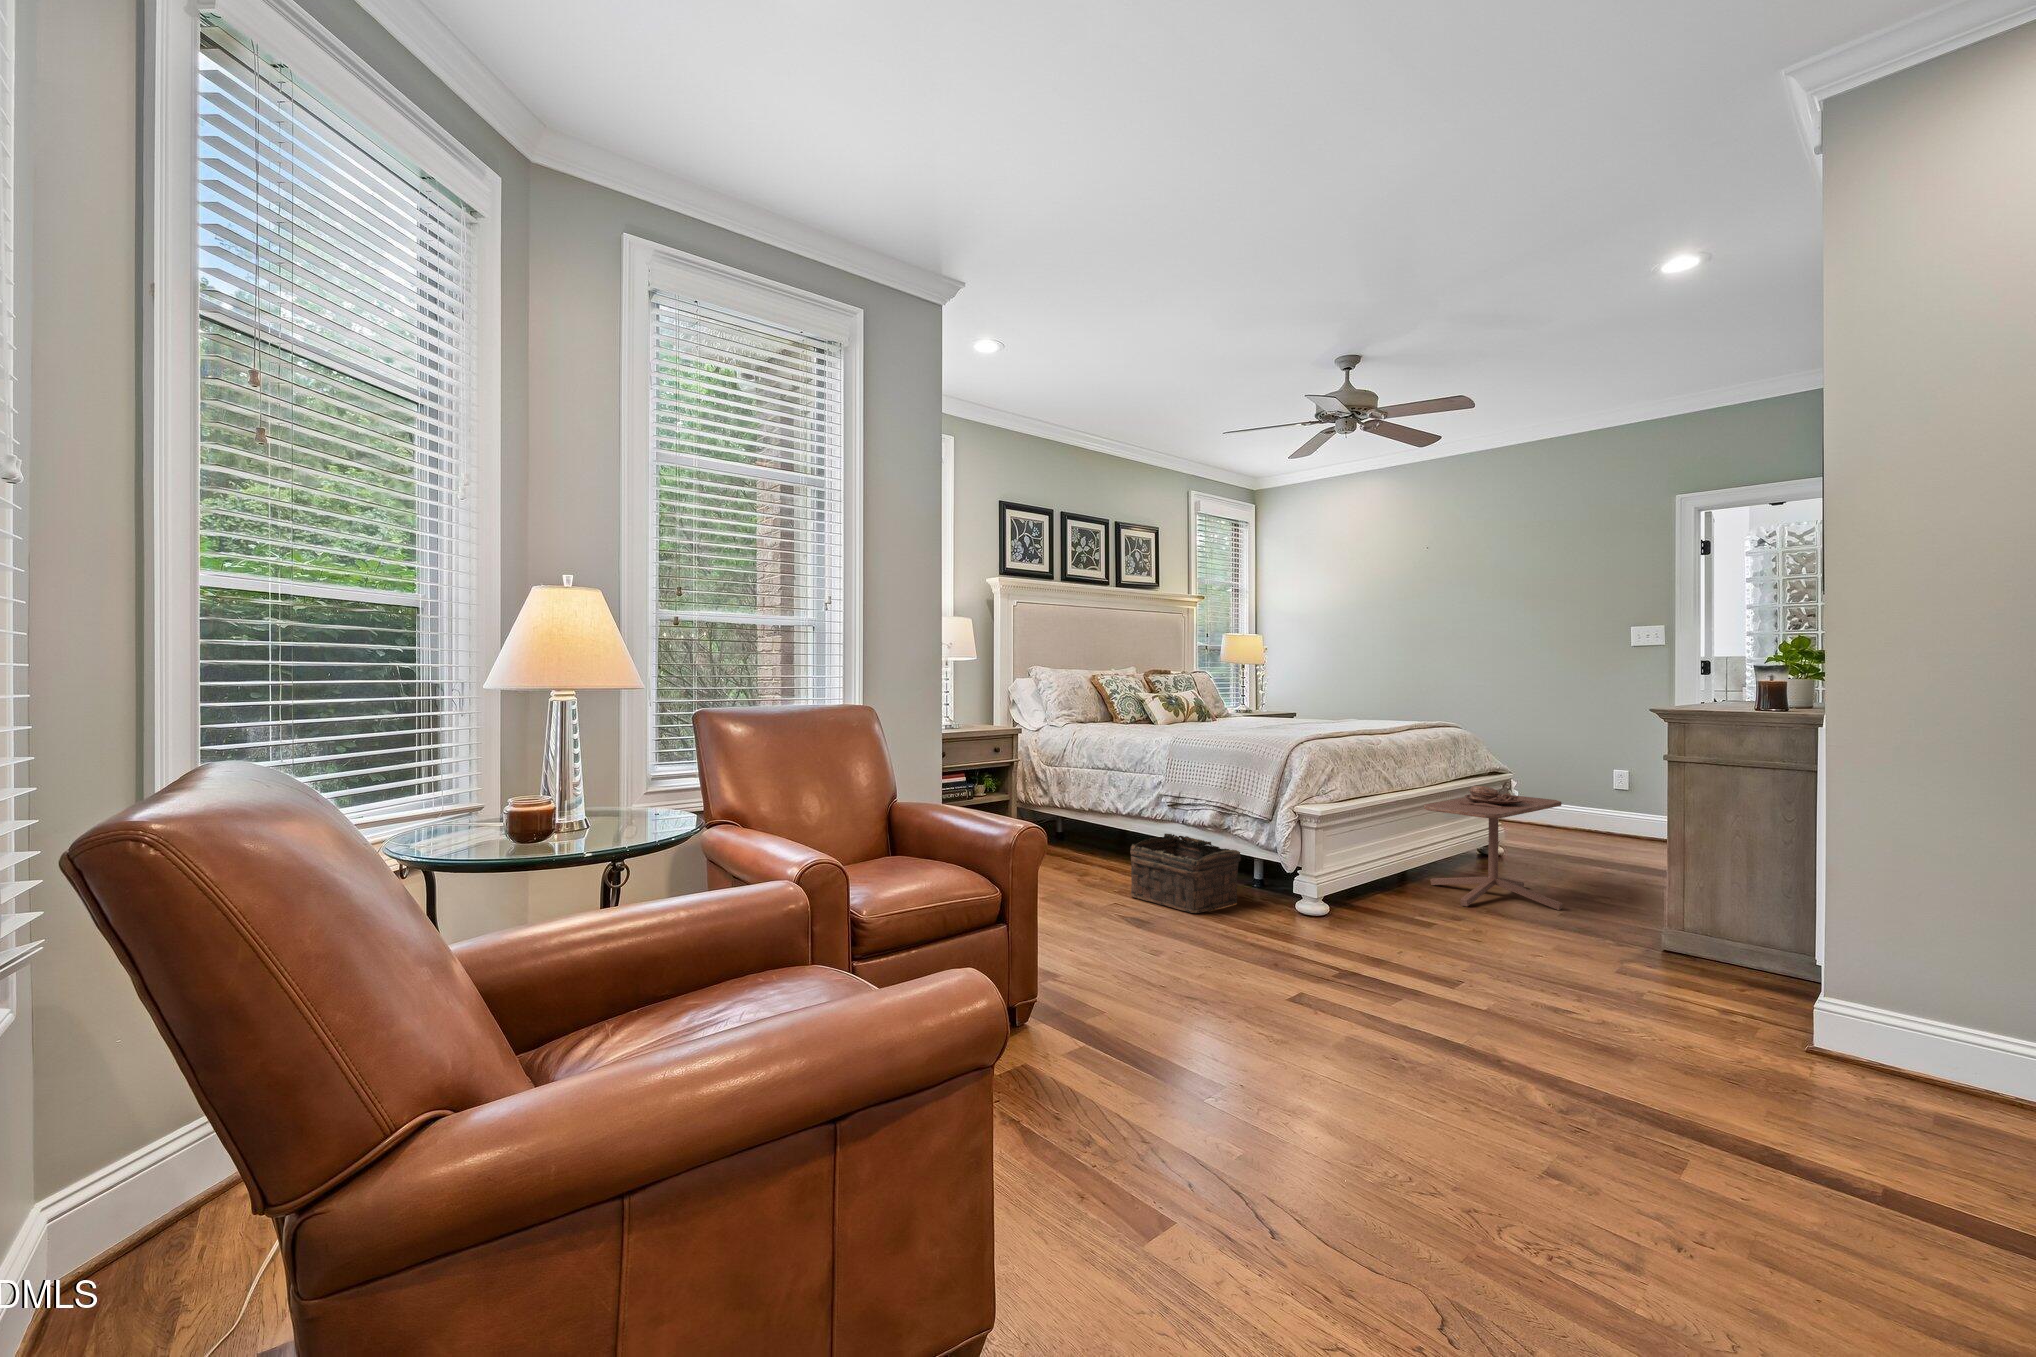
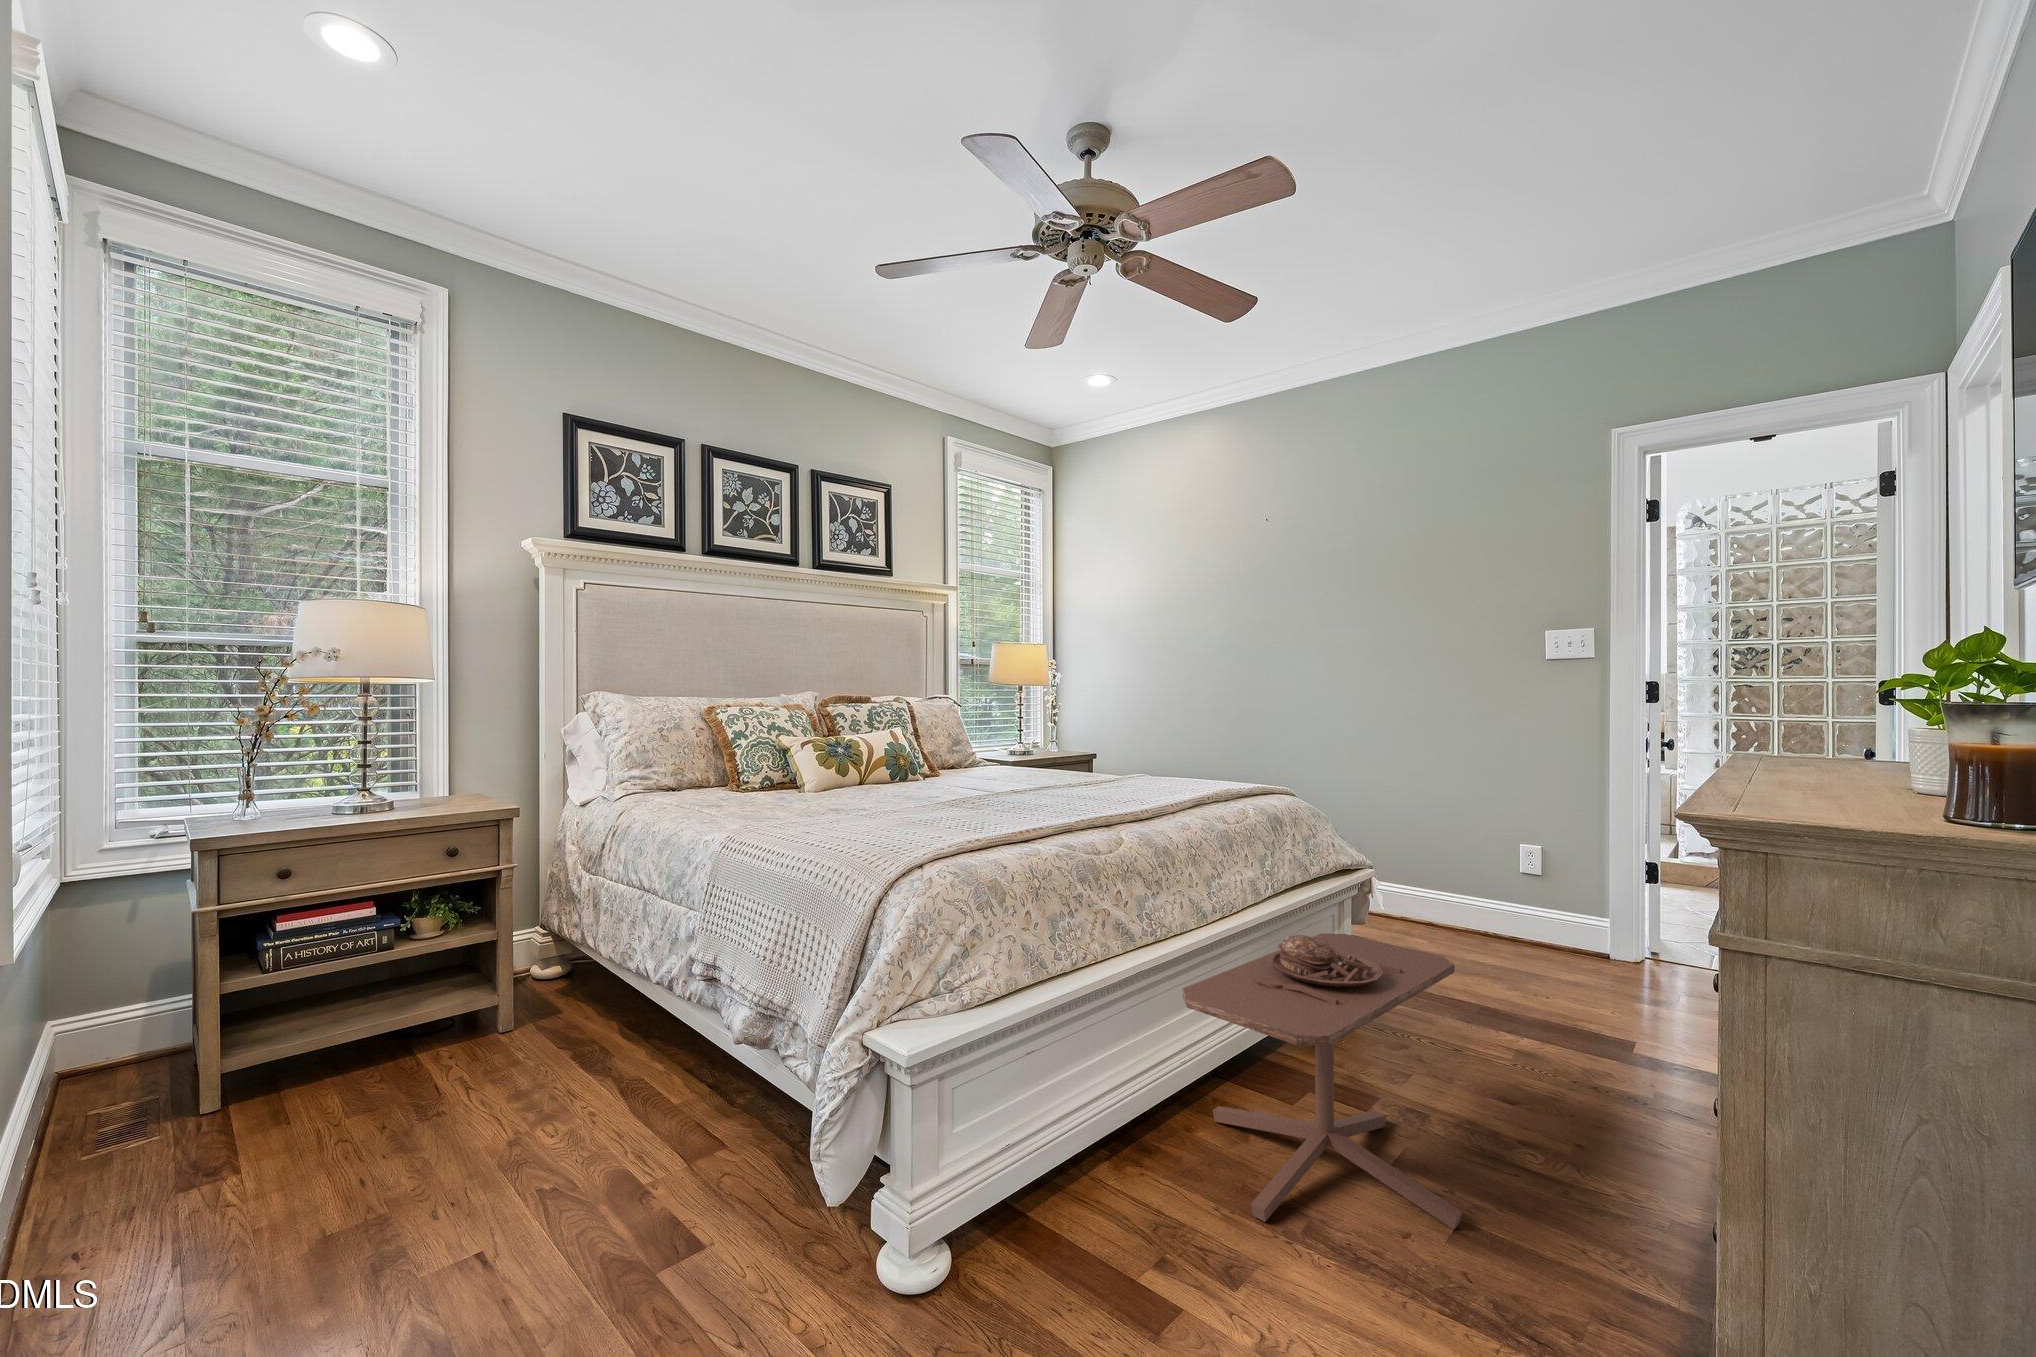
basket: present [1130,834,1241,913] -> none [554,1047,783,1298]

